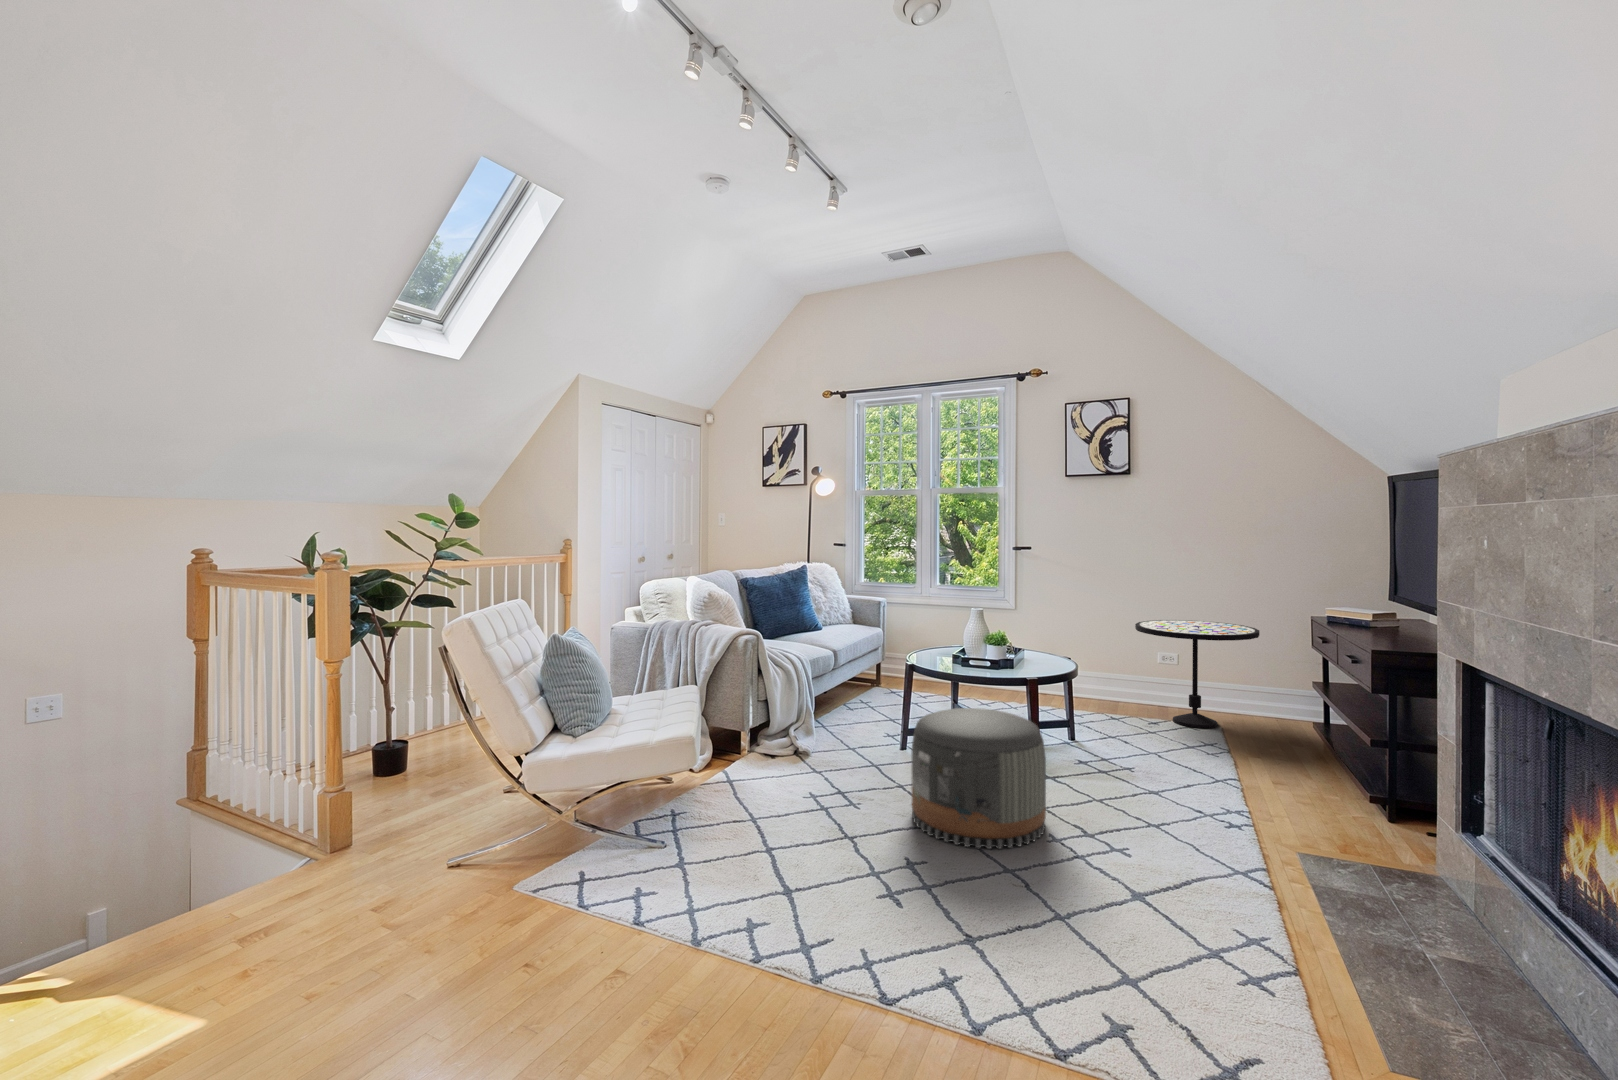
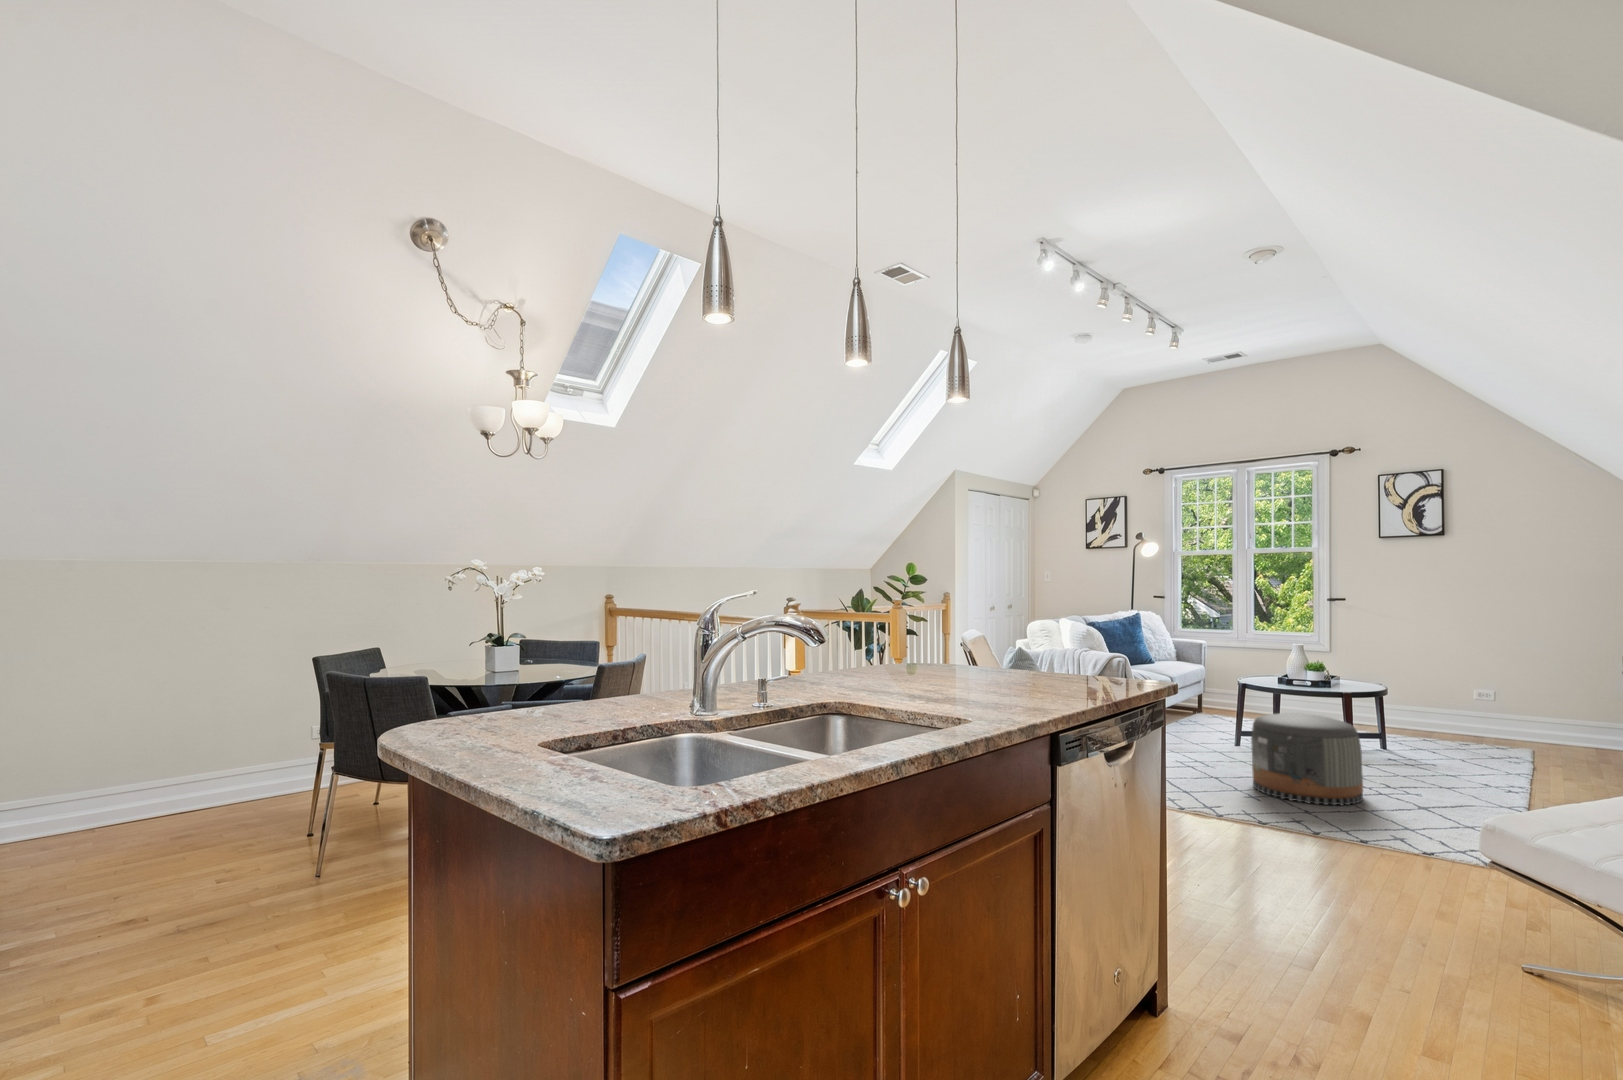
side table: present [1135,620,1259,728] -> none [1456,666,1588,761]

